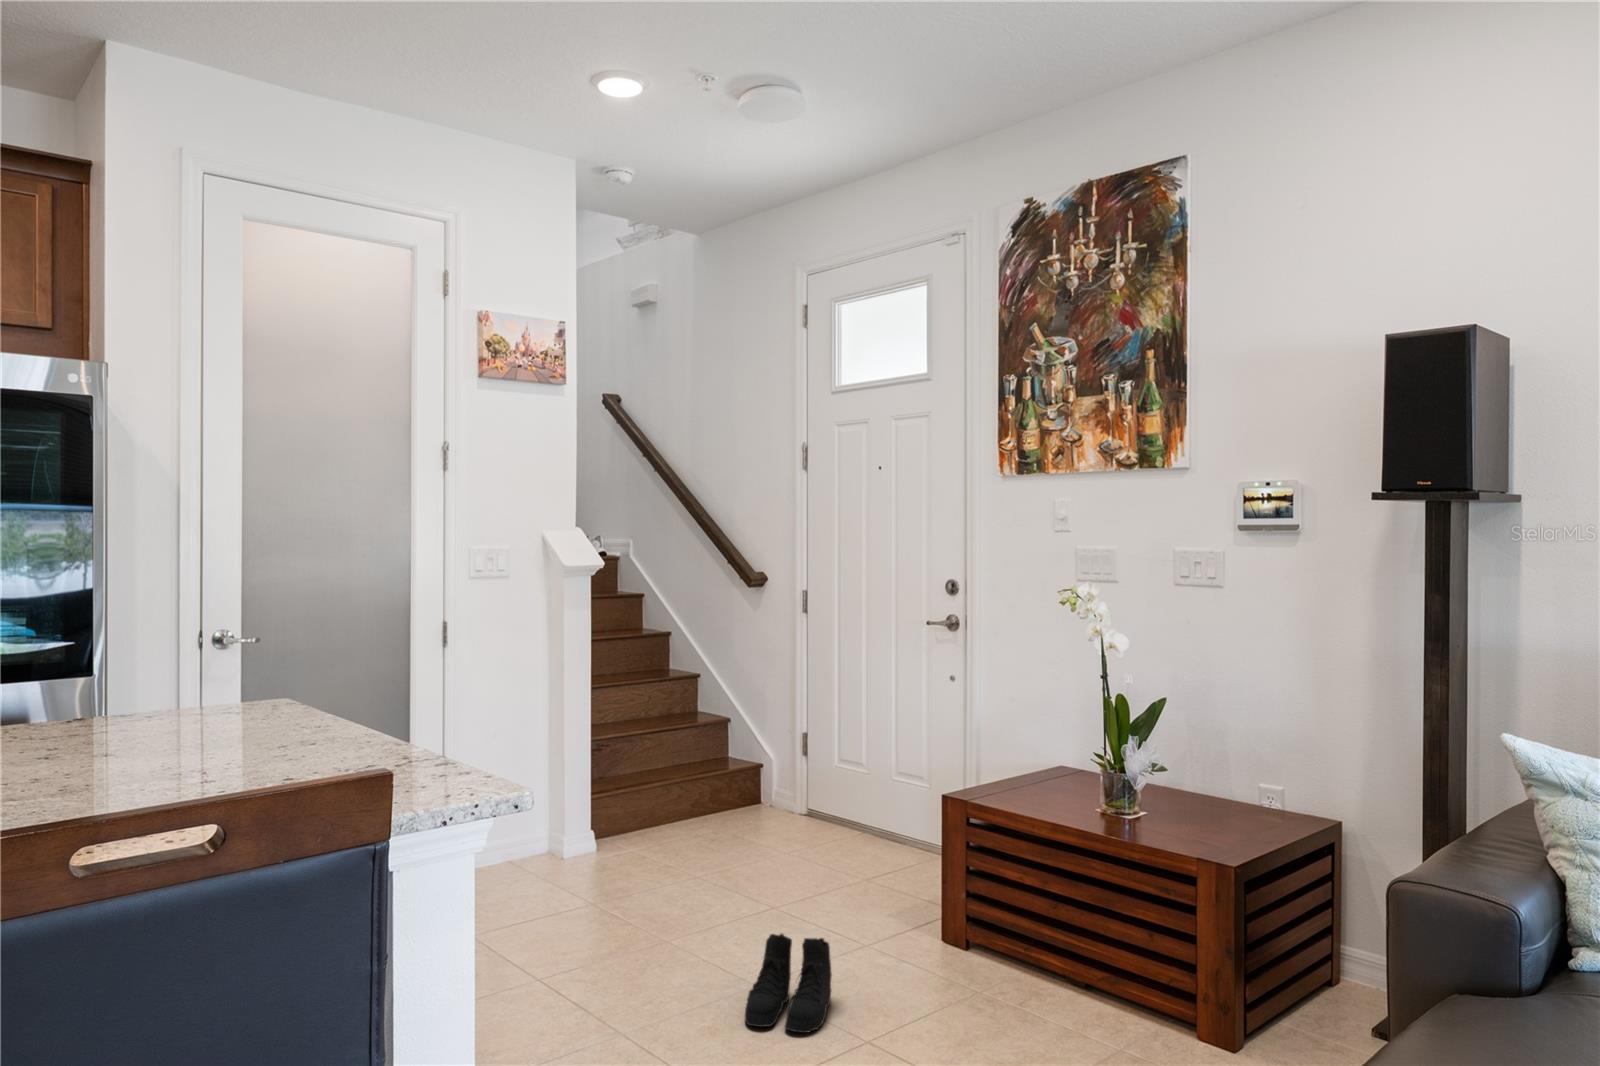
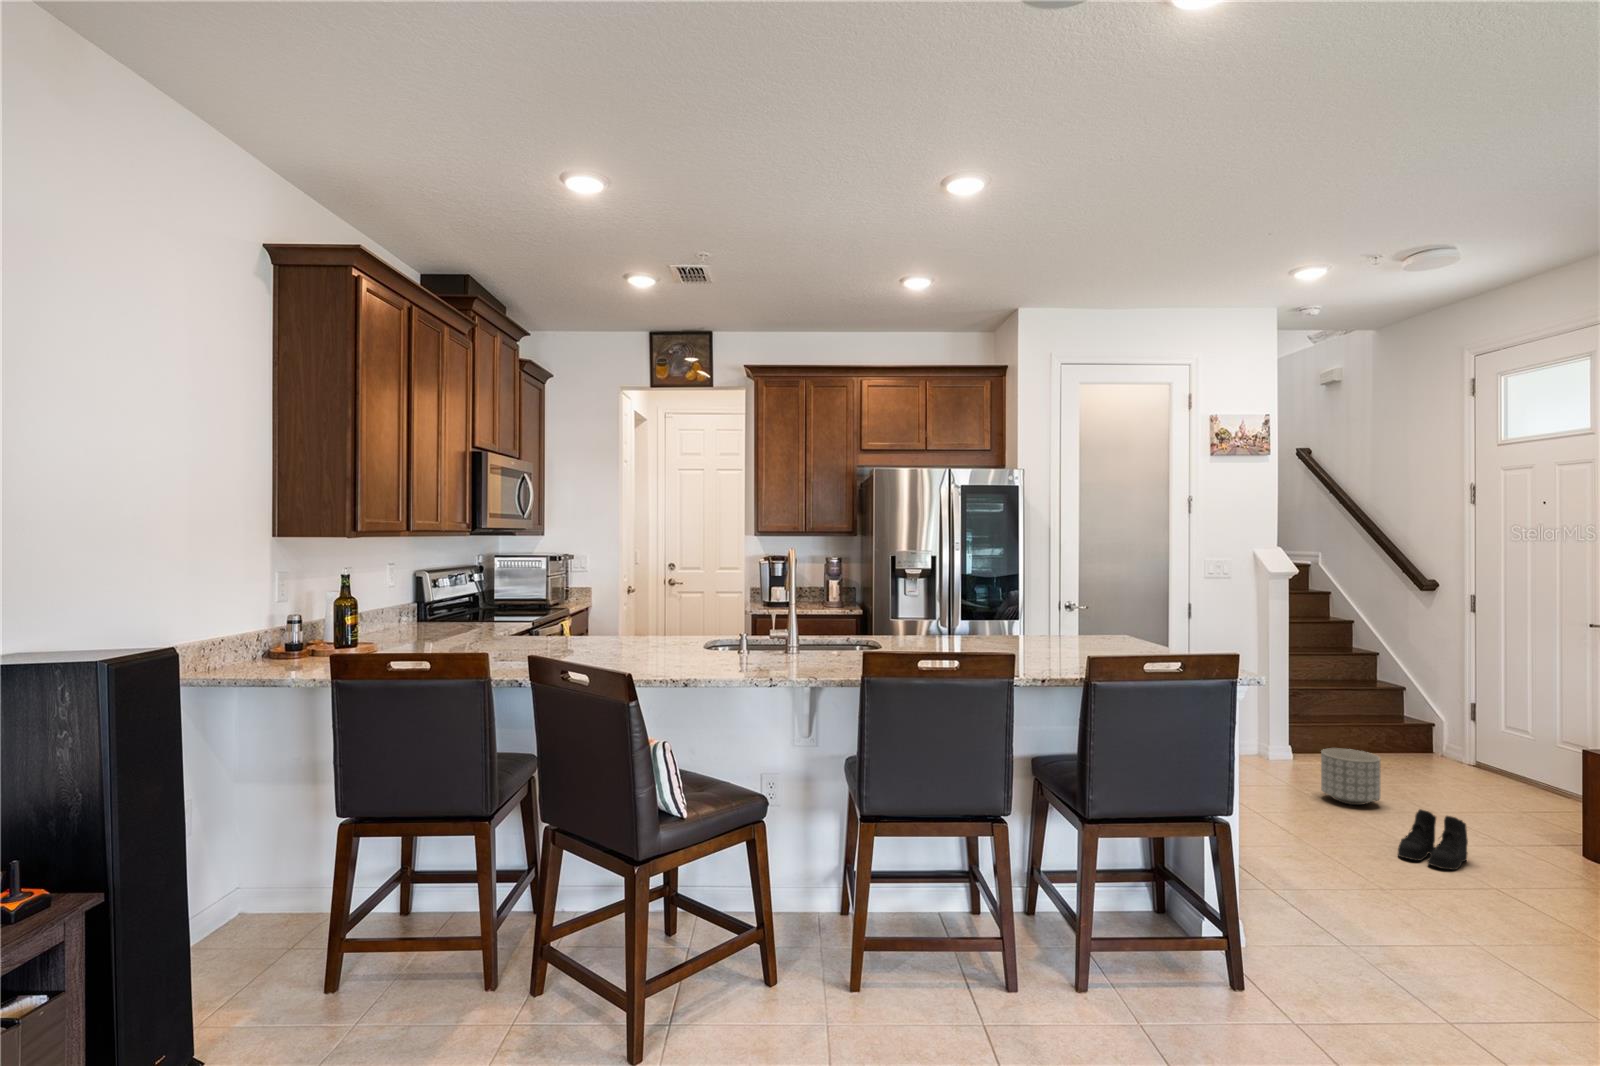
planter: none [635,835,713,925] -> present [1321,748,1381,805]

